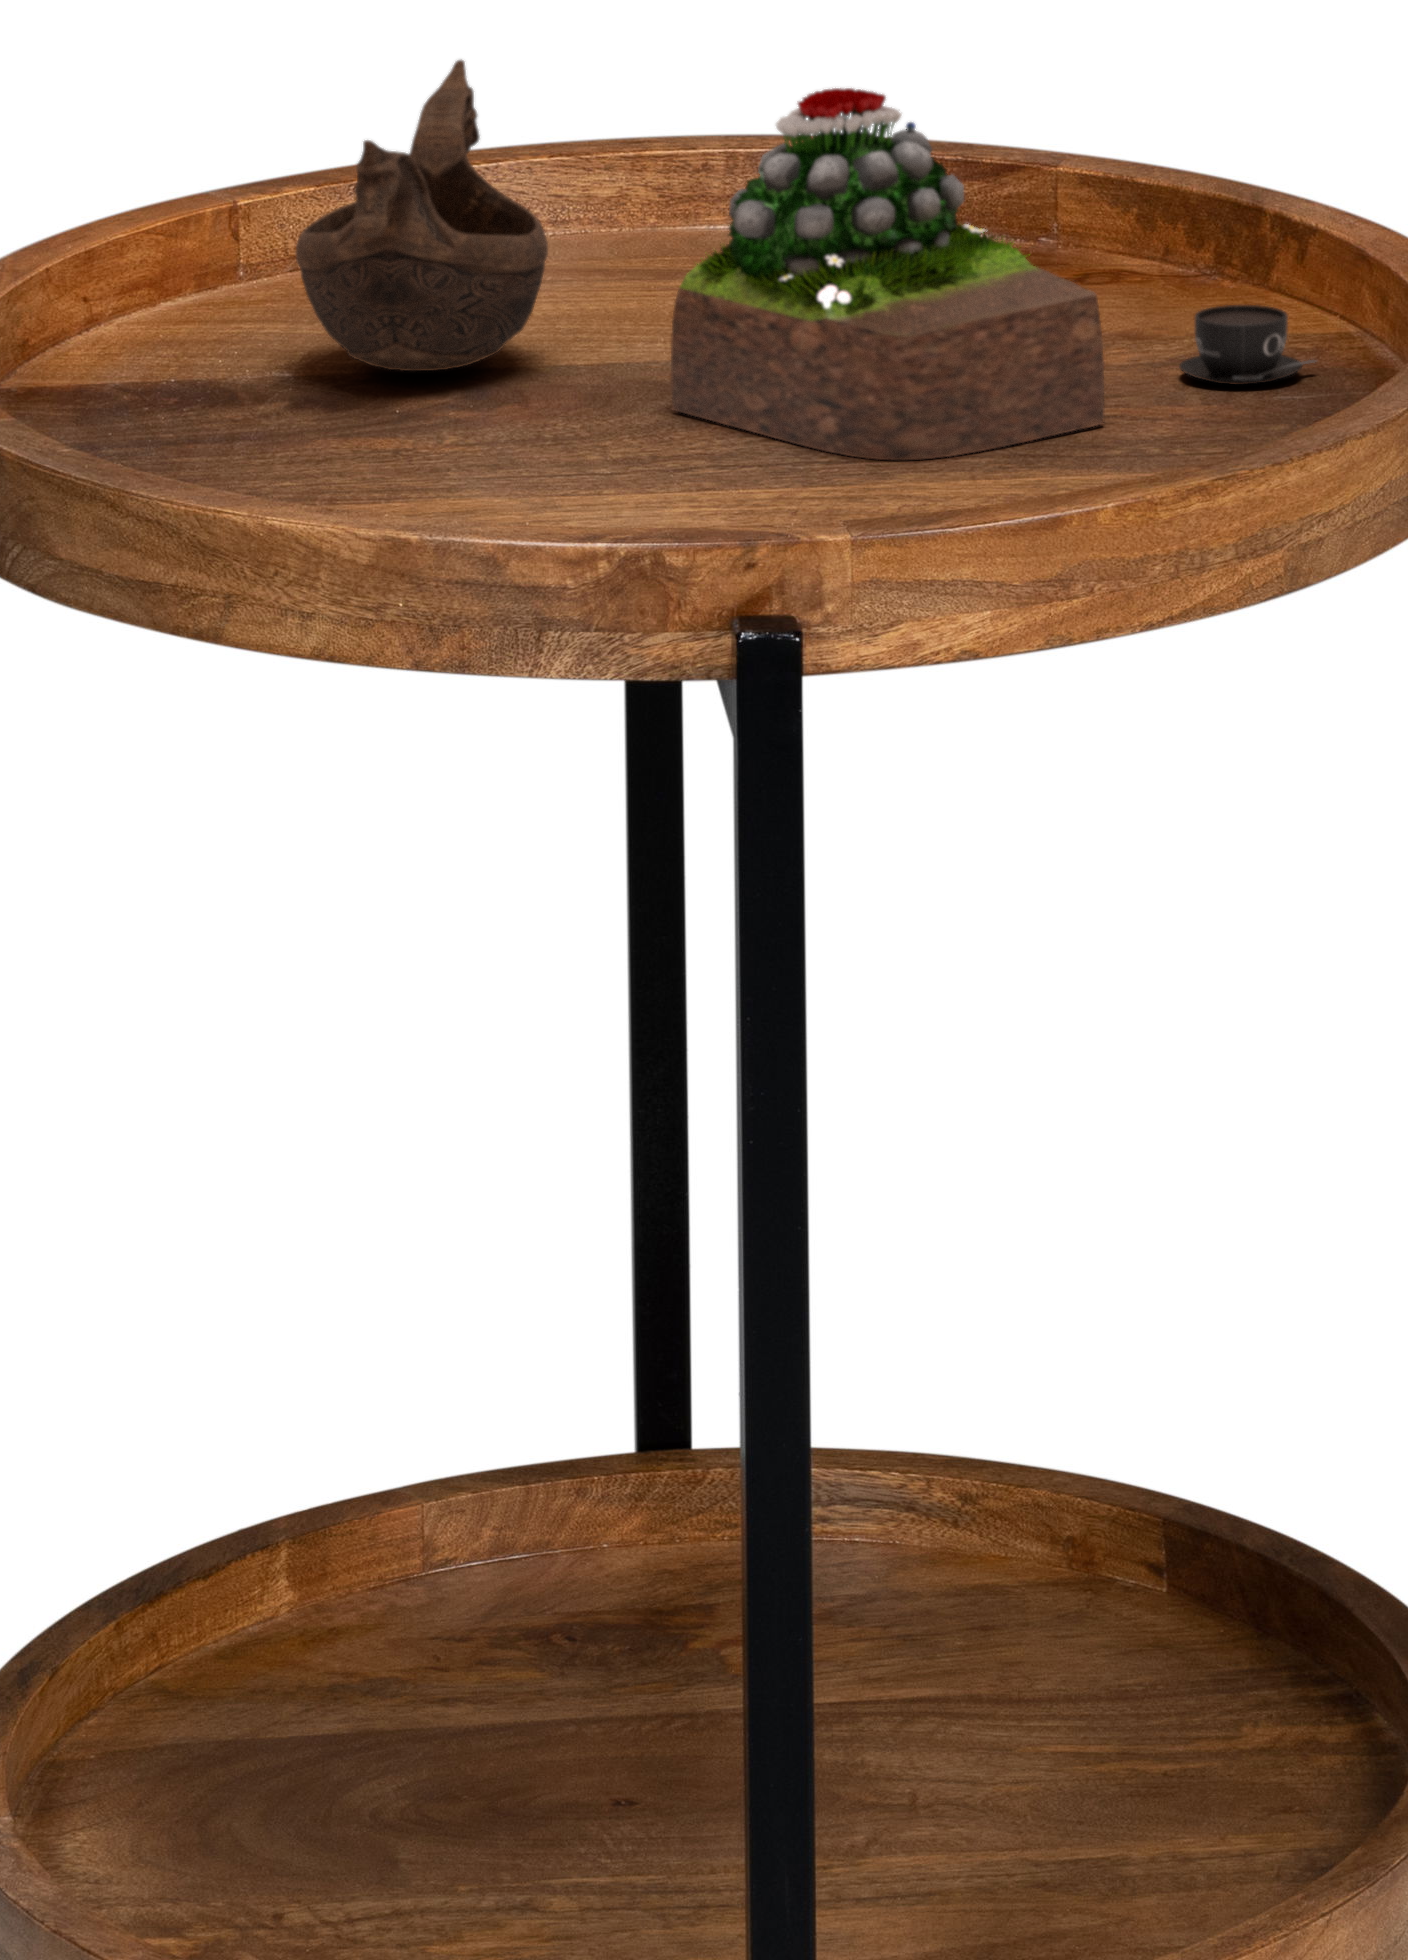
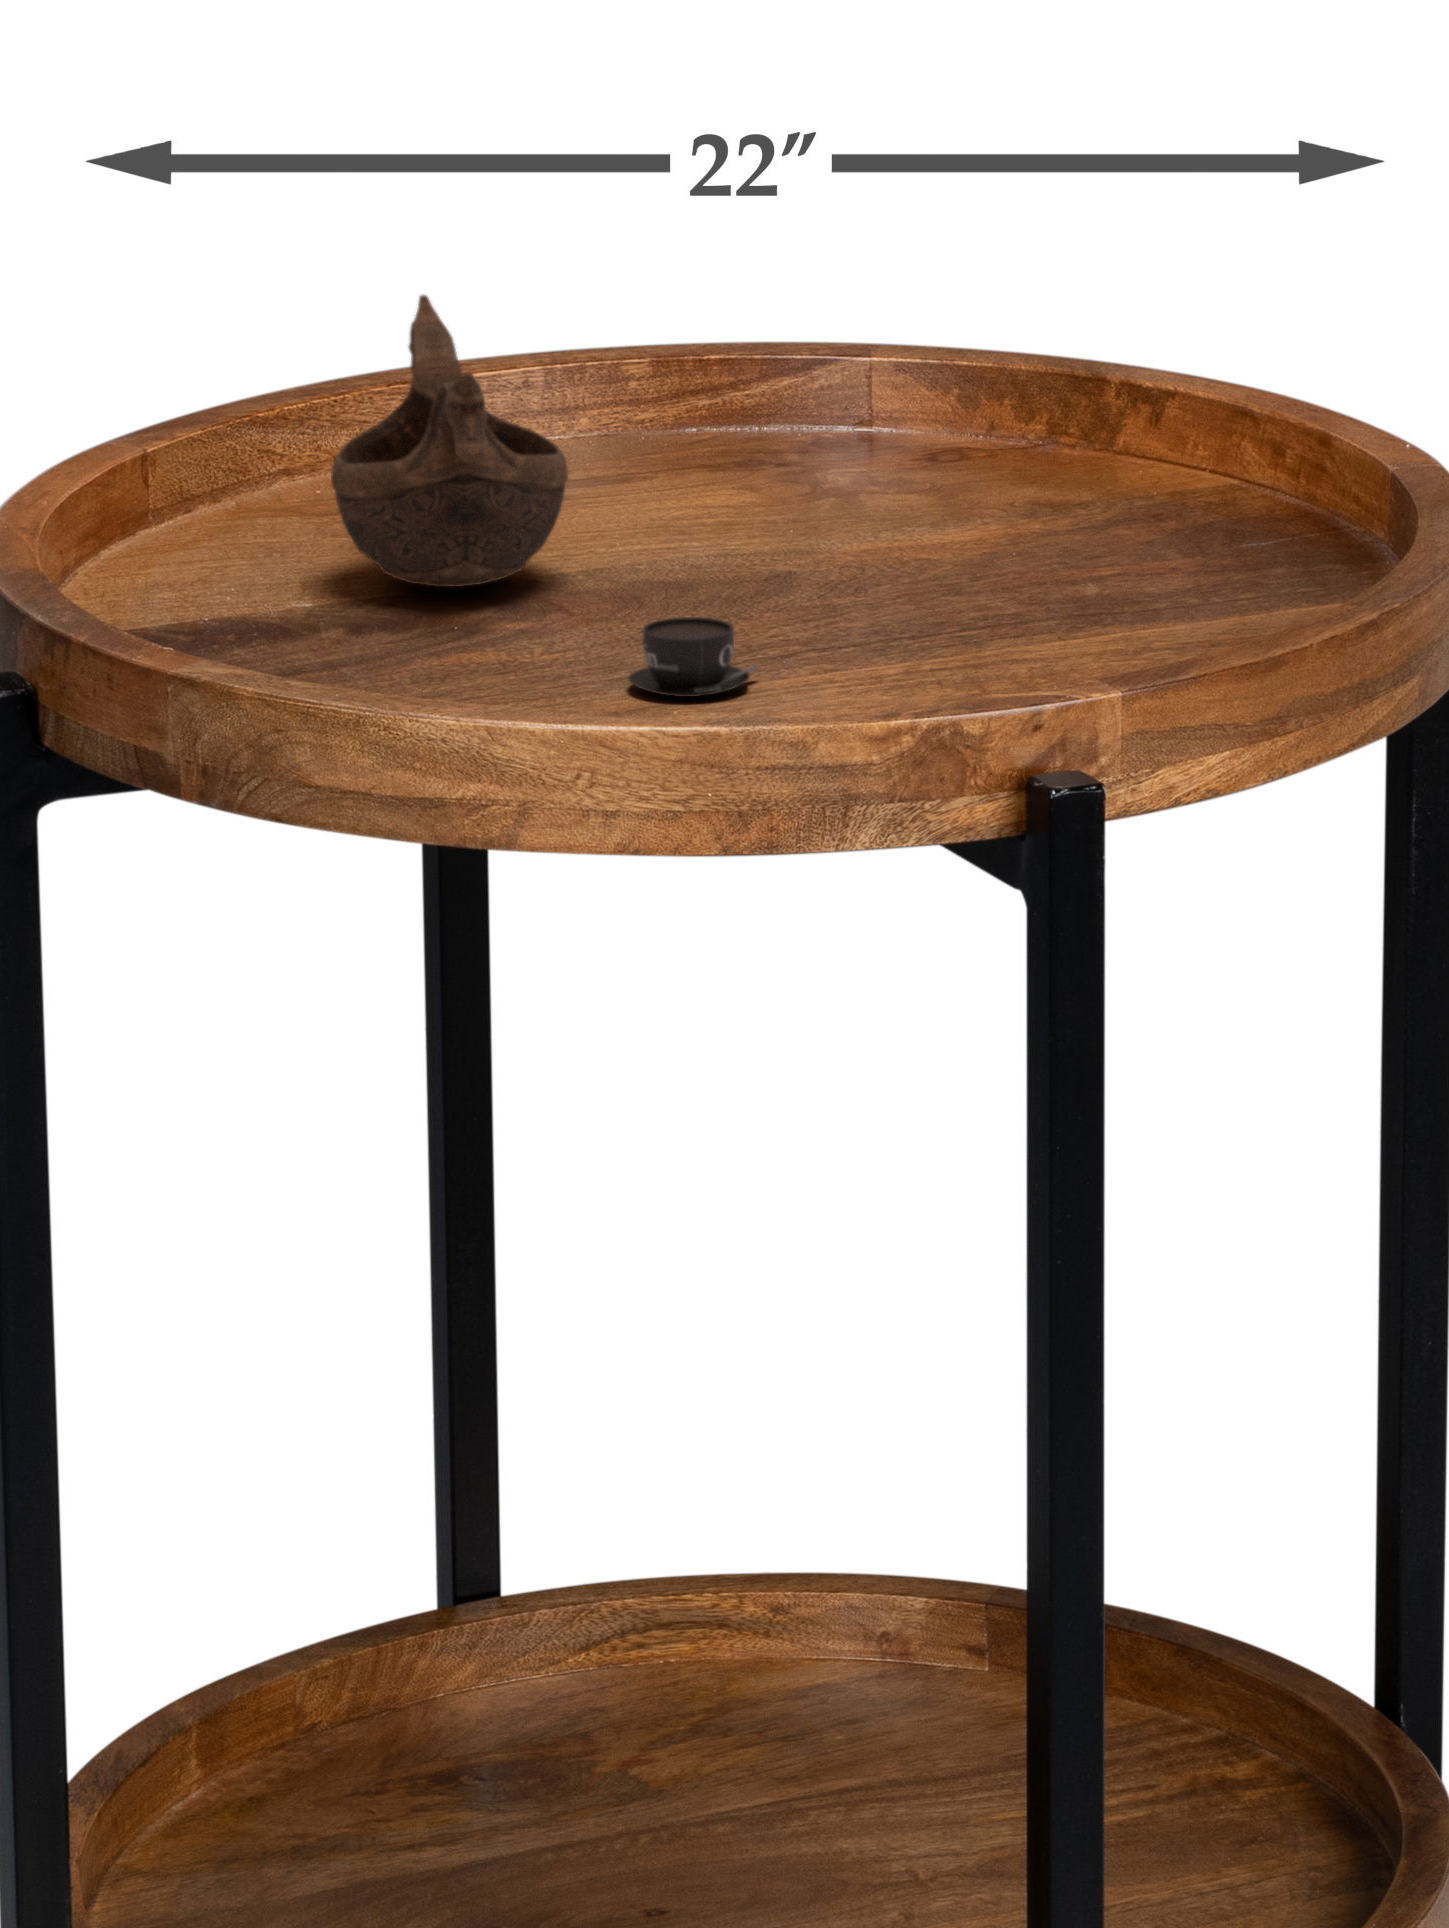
succulent plant: present [671,88,1105,460] -> none [741,302,1141,635]
teacup: present [1179,305,1316,385] -> present [628,617,757,697]

